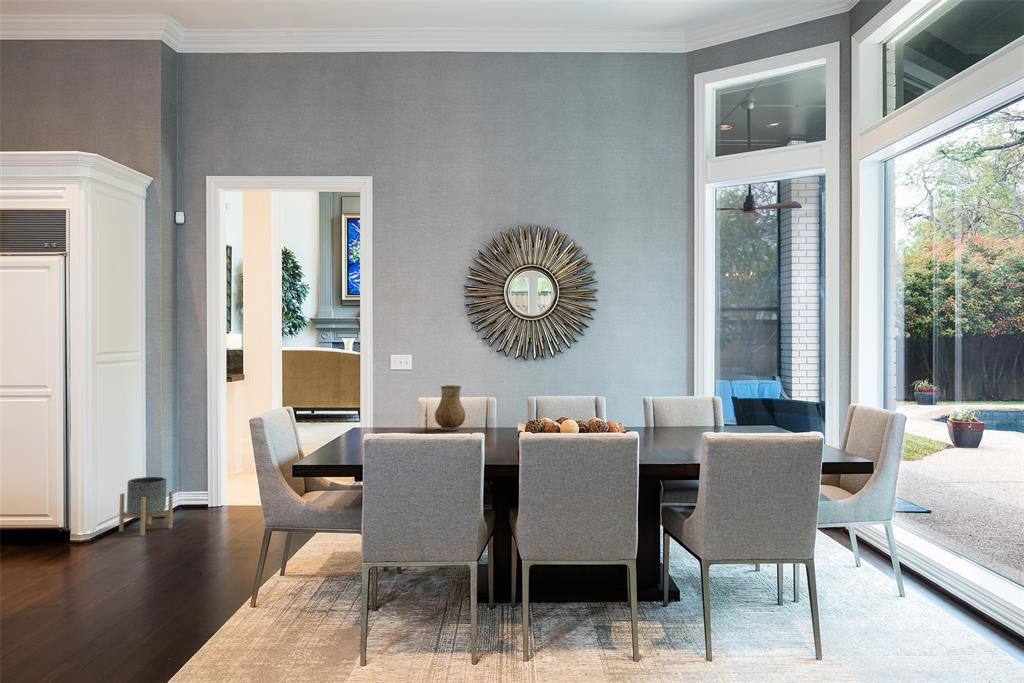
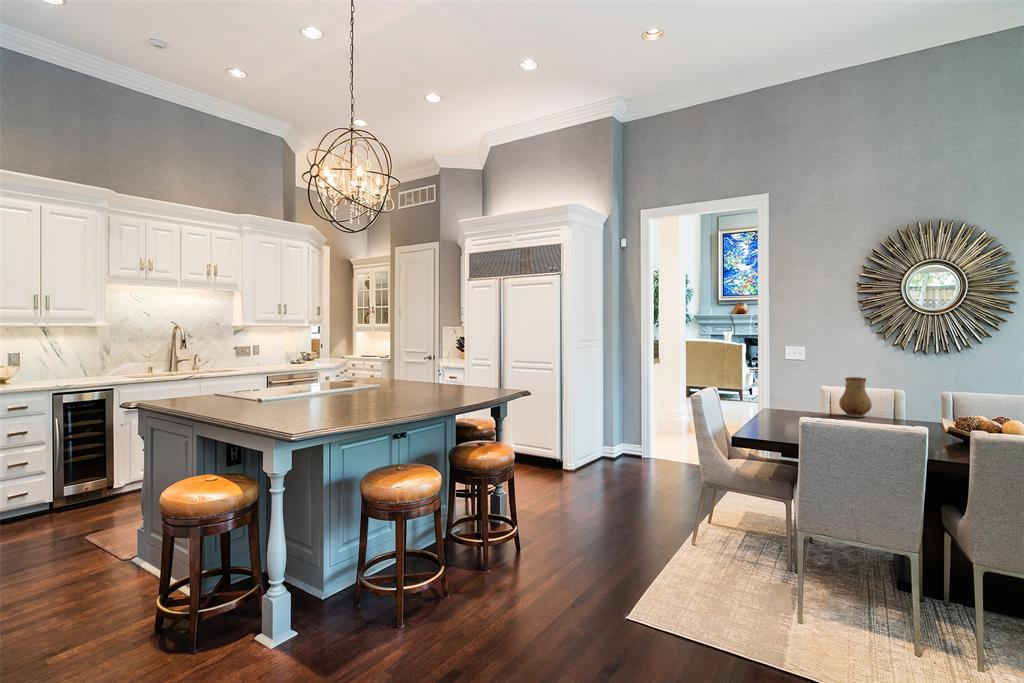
planter: present [119,477,173,536] -> none [589,432,621,472]

